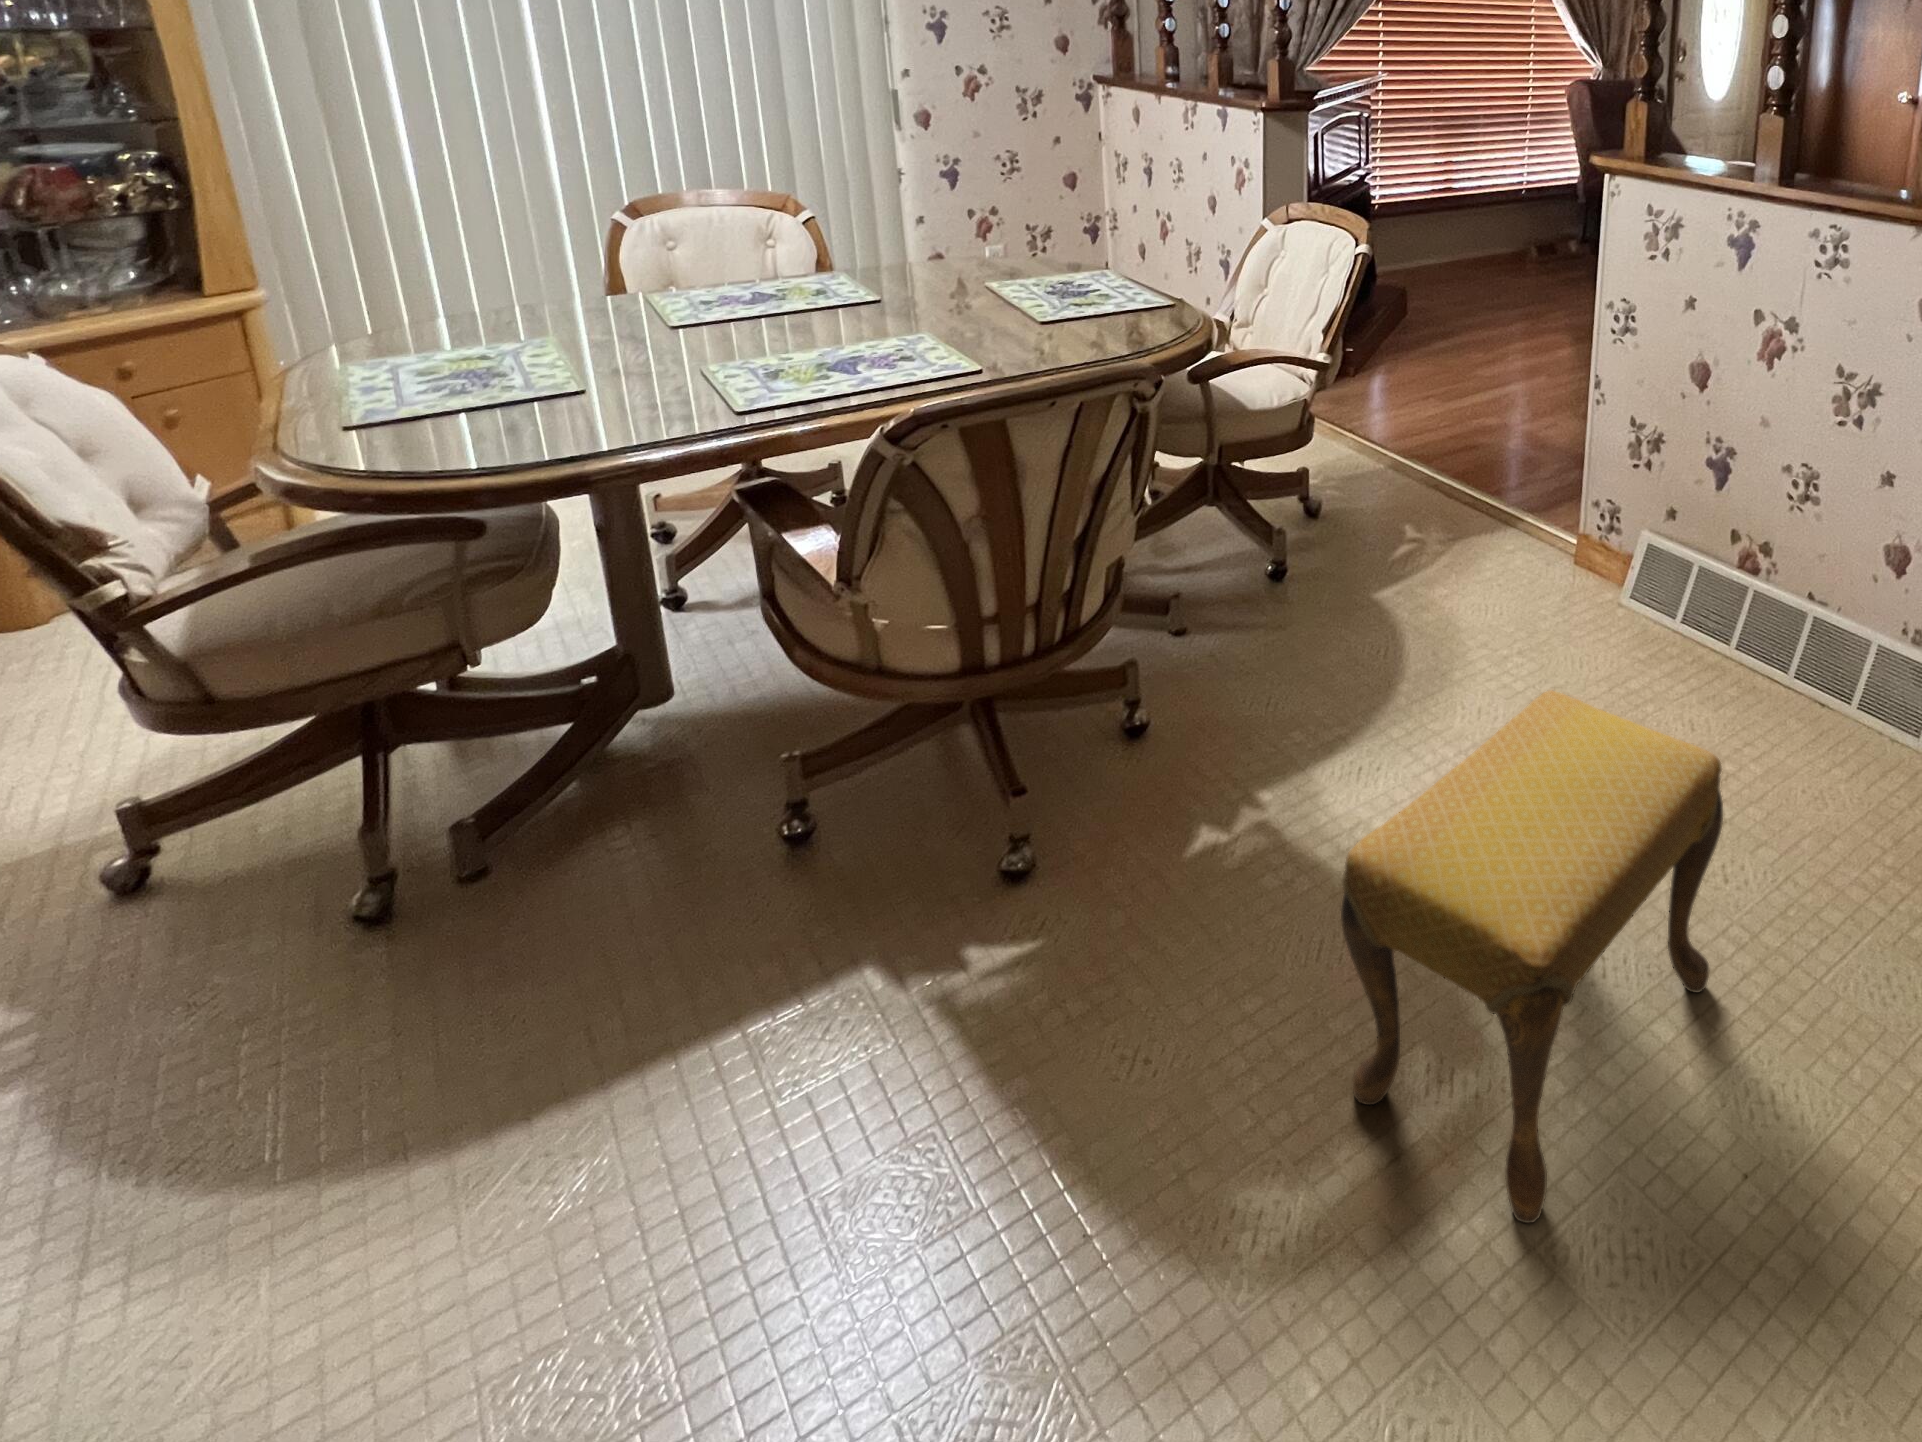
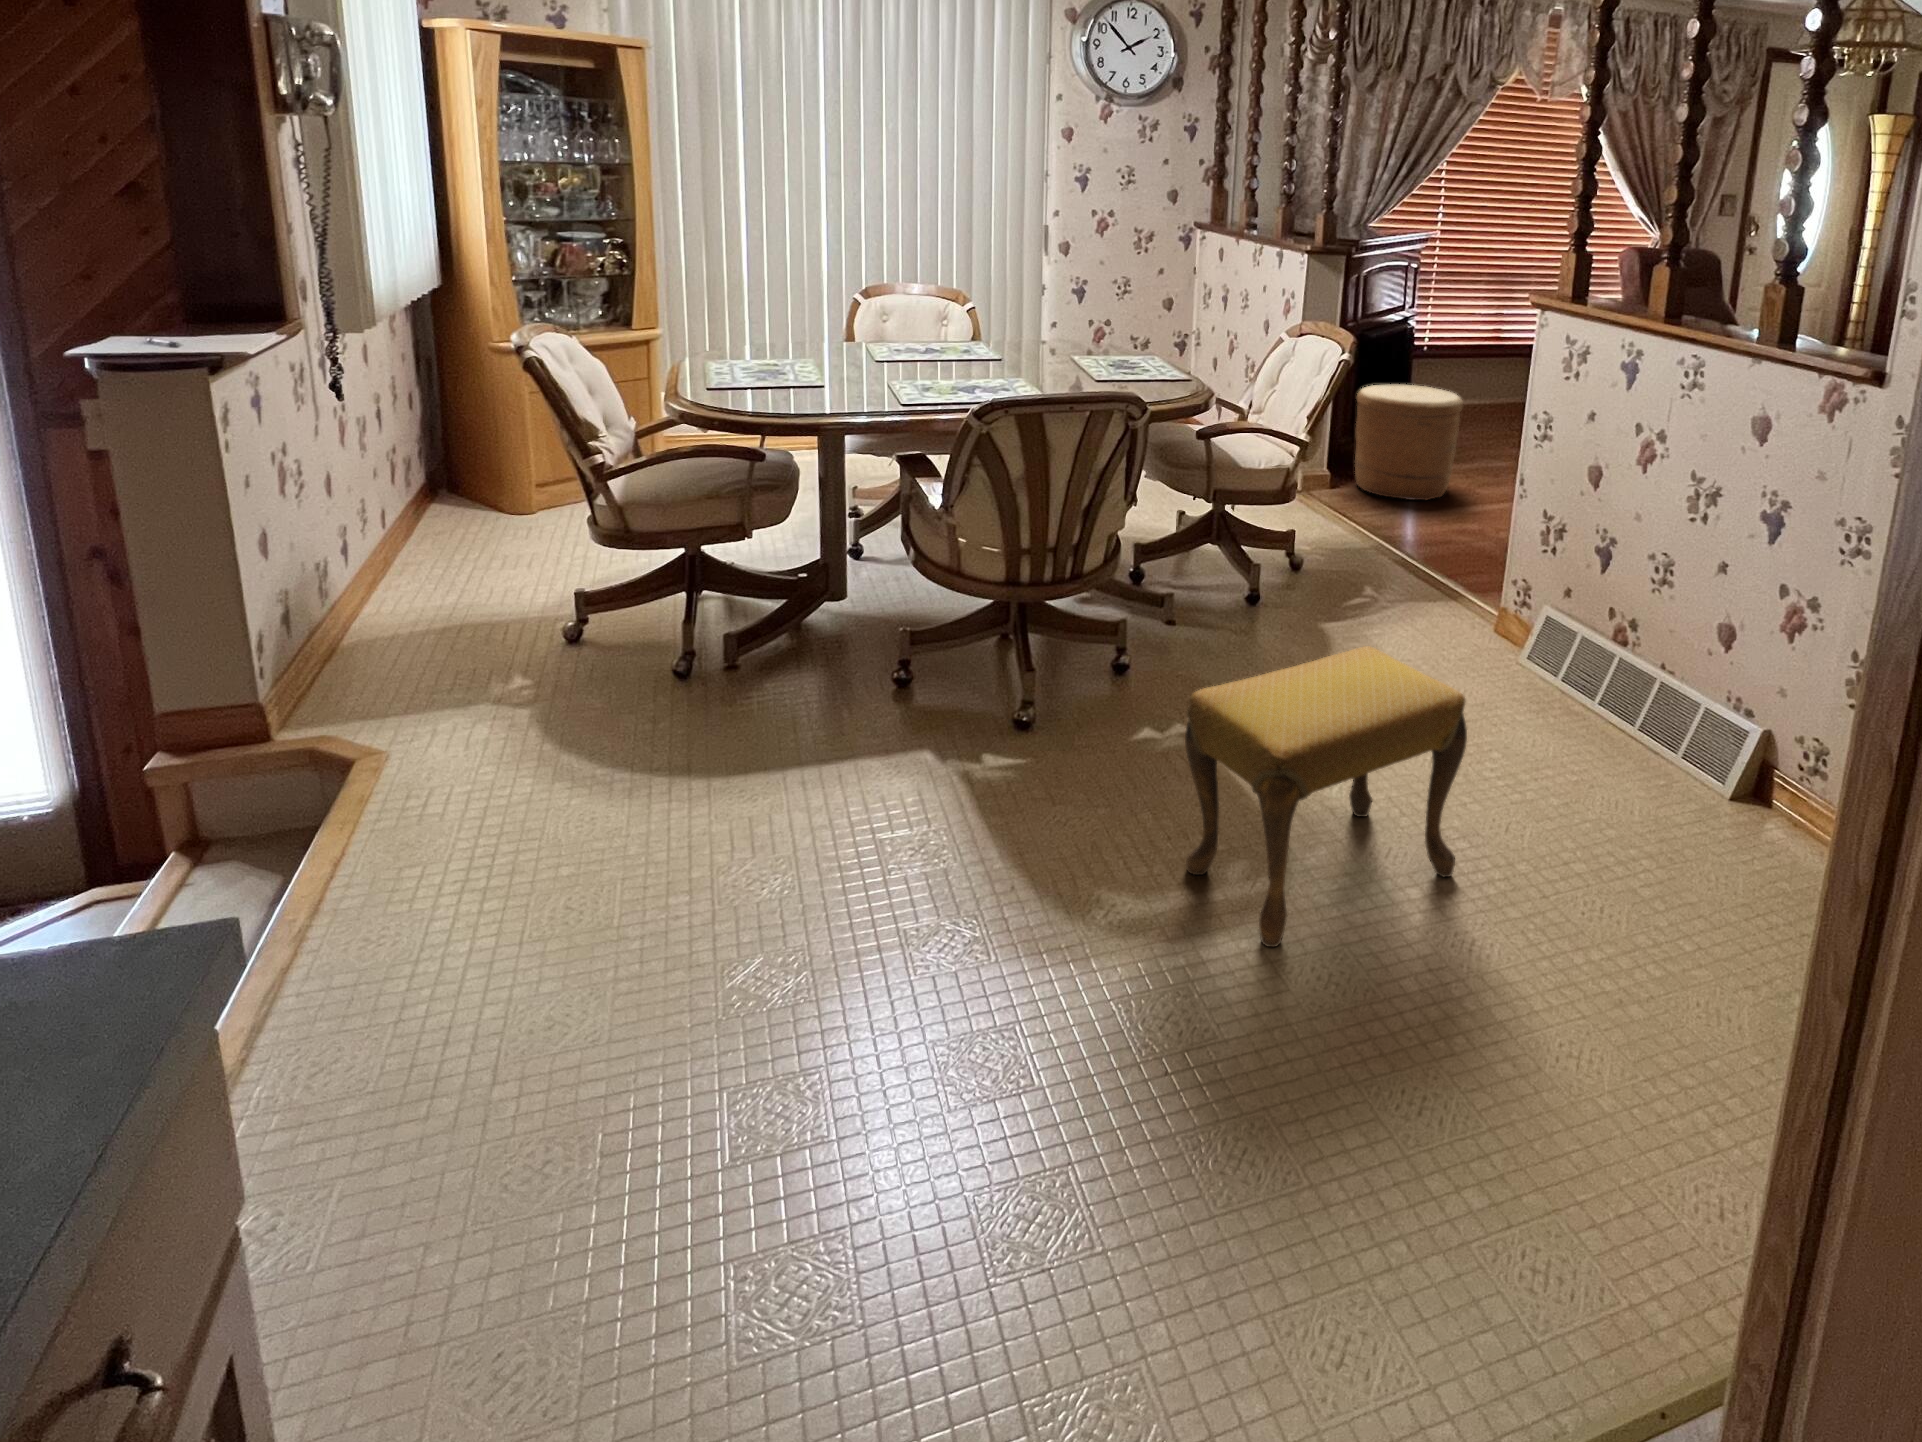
woven basket: none [1332,258,1456,395] -> present [1355,385,1463,500]

